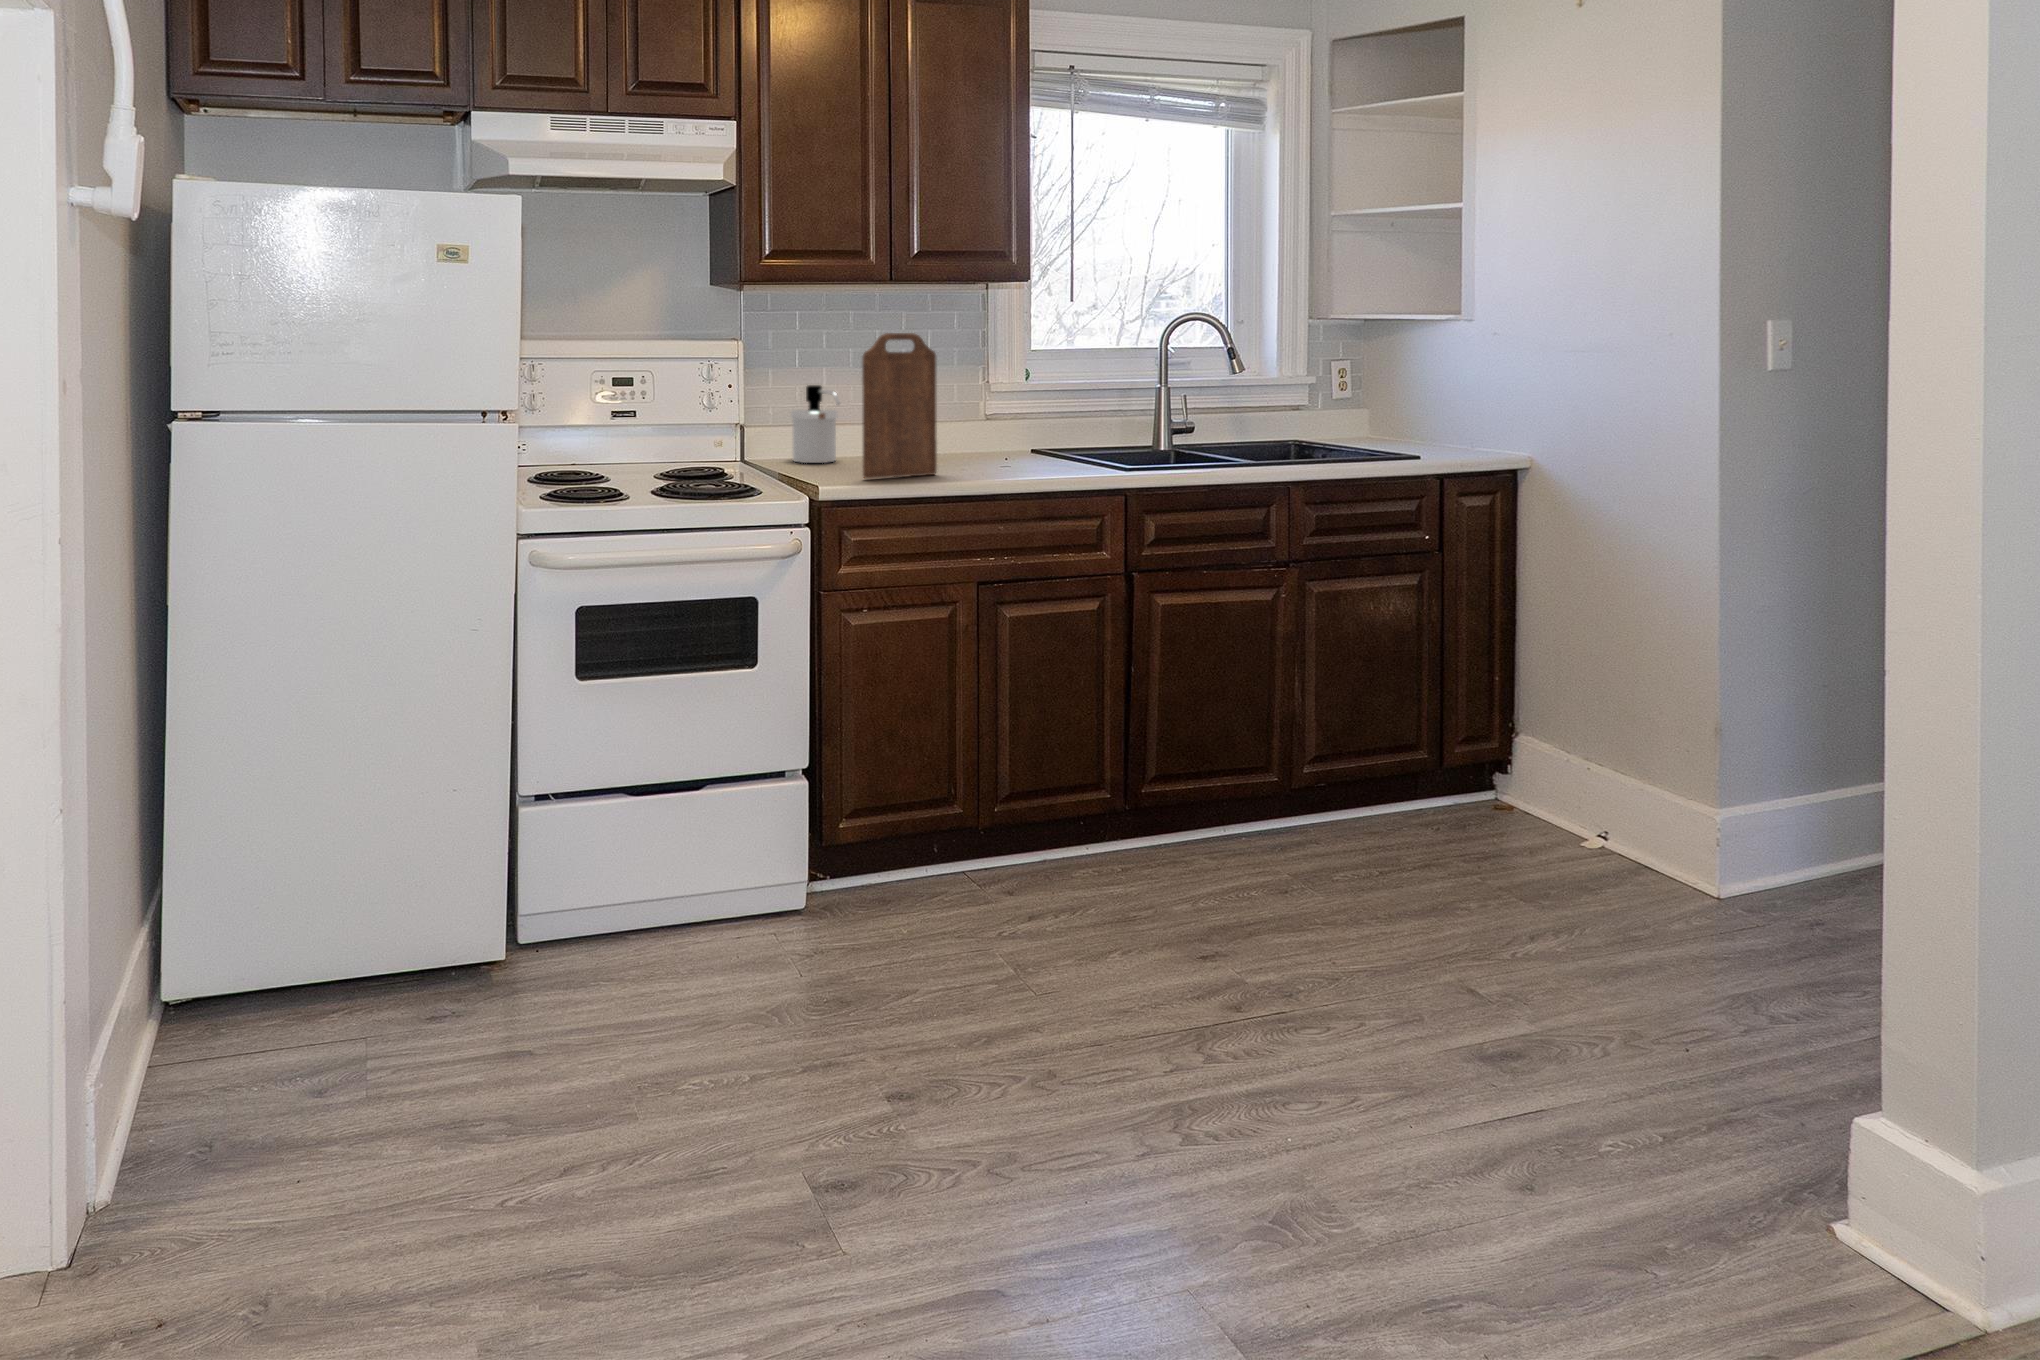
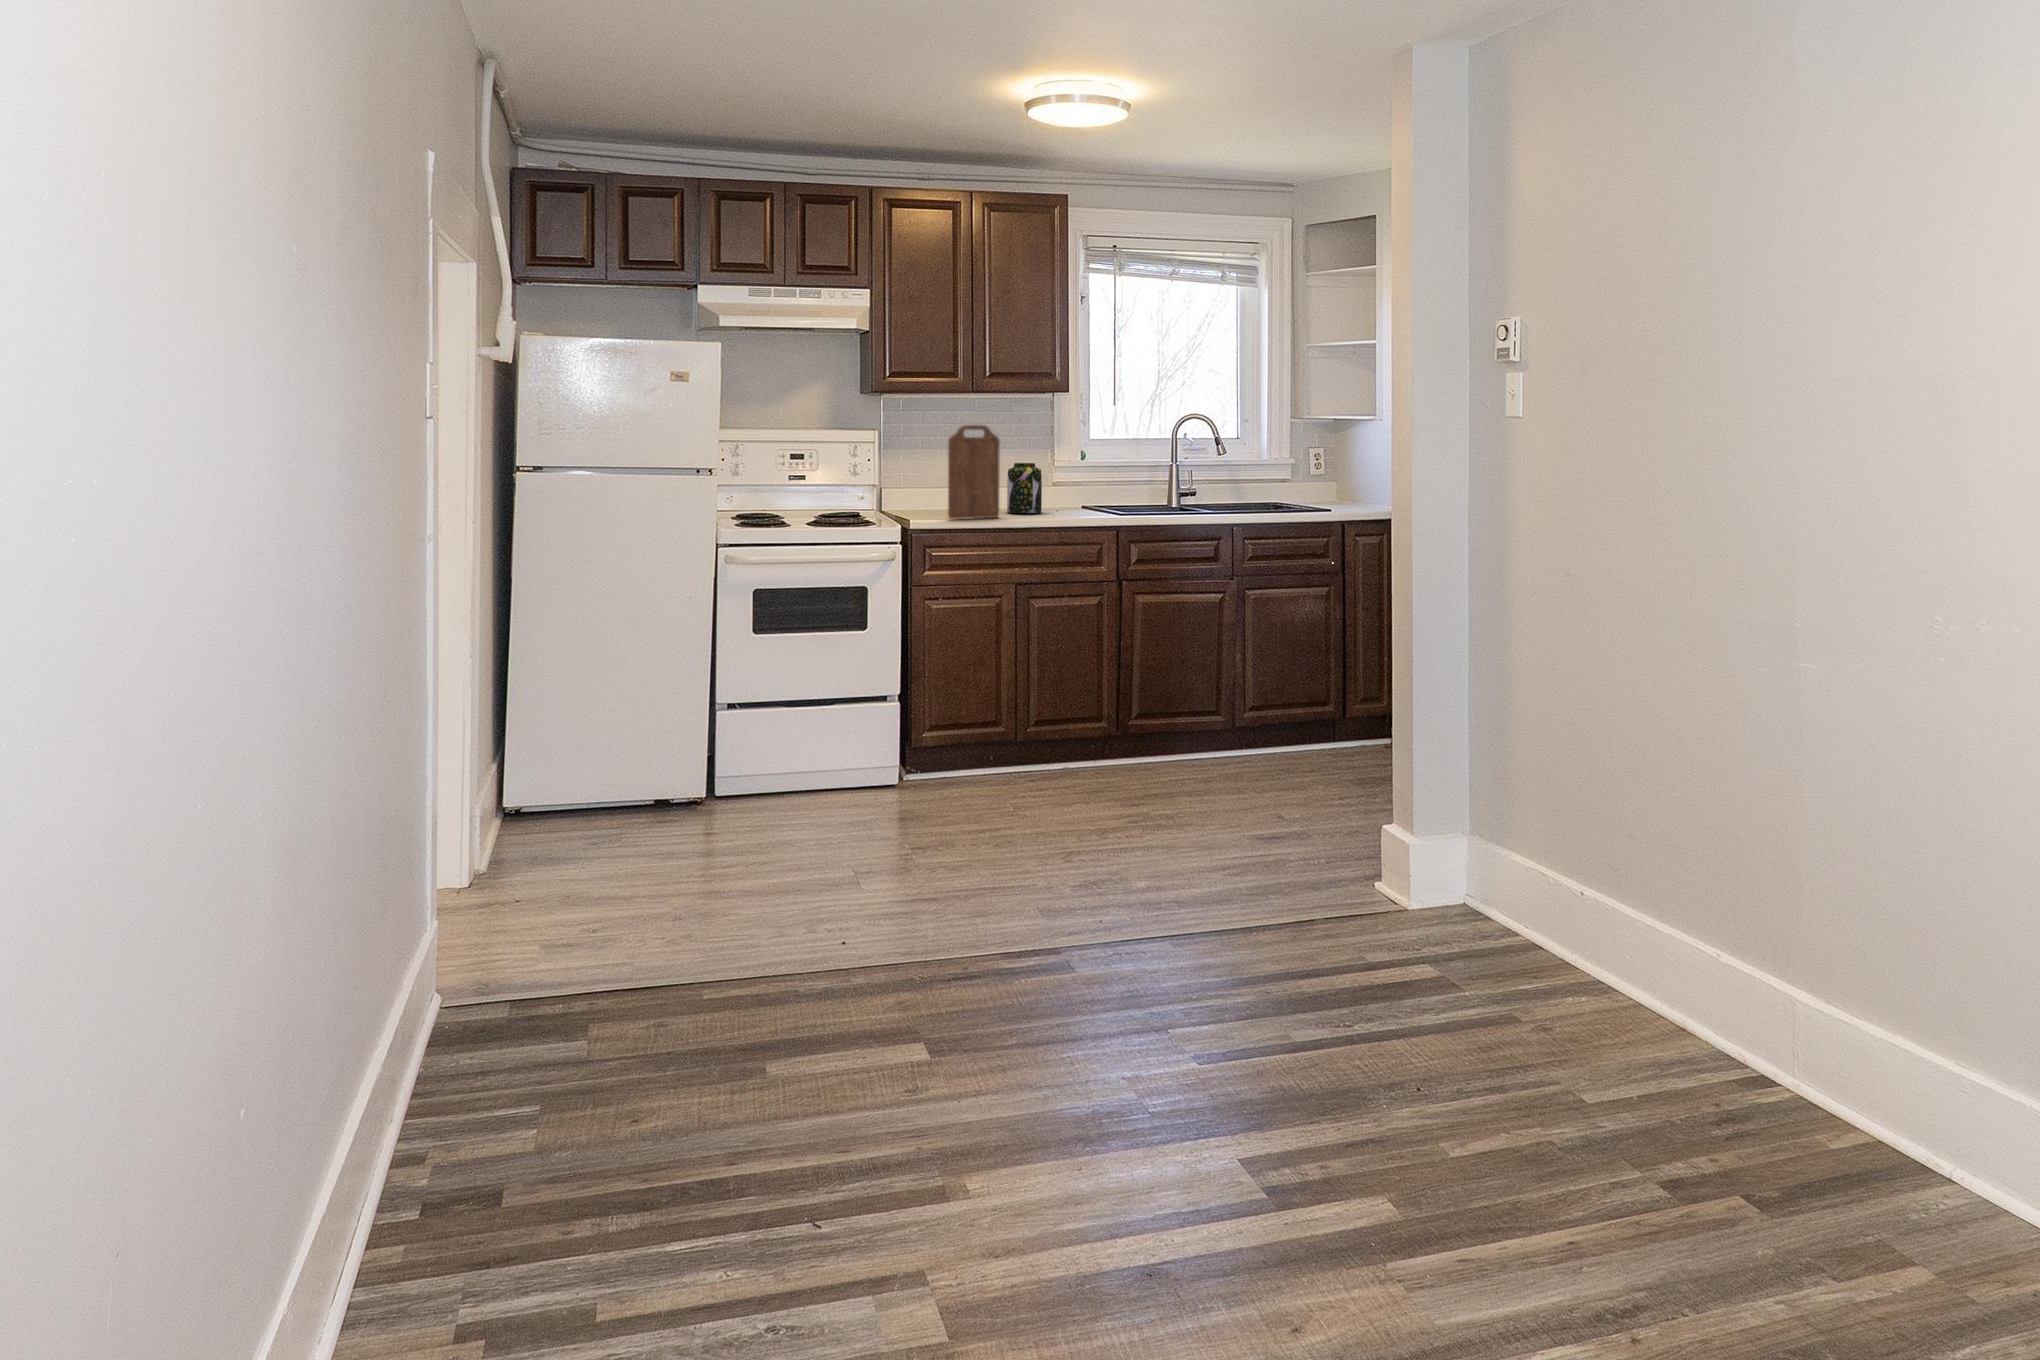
soap dispenser: present [791,385,840,463] -> none [912,460,943,512]
jar: none [936,389,988,465] -> present [1007,463,1042,513]

